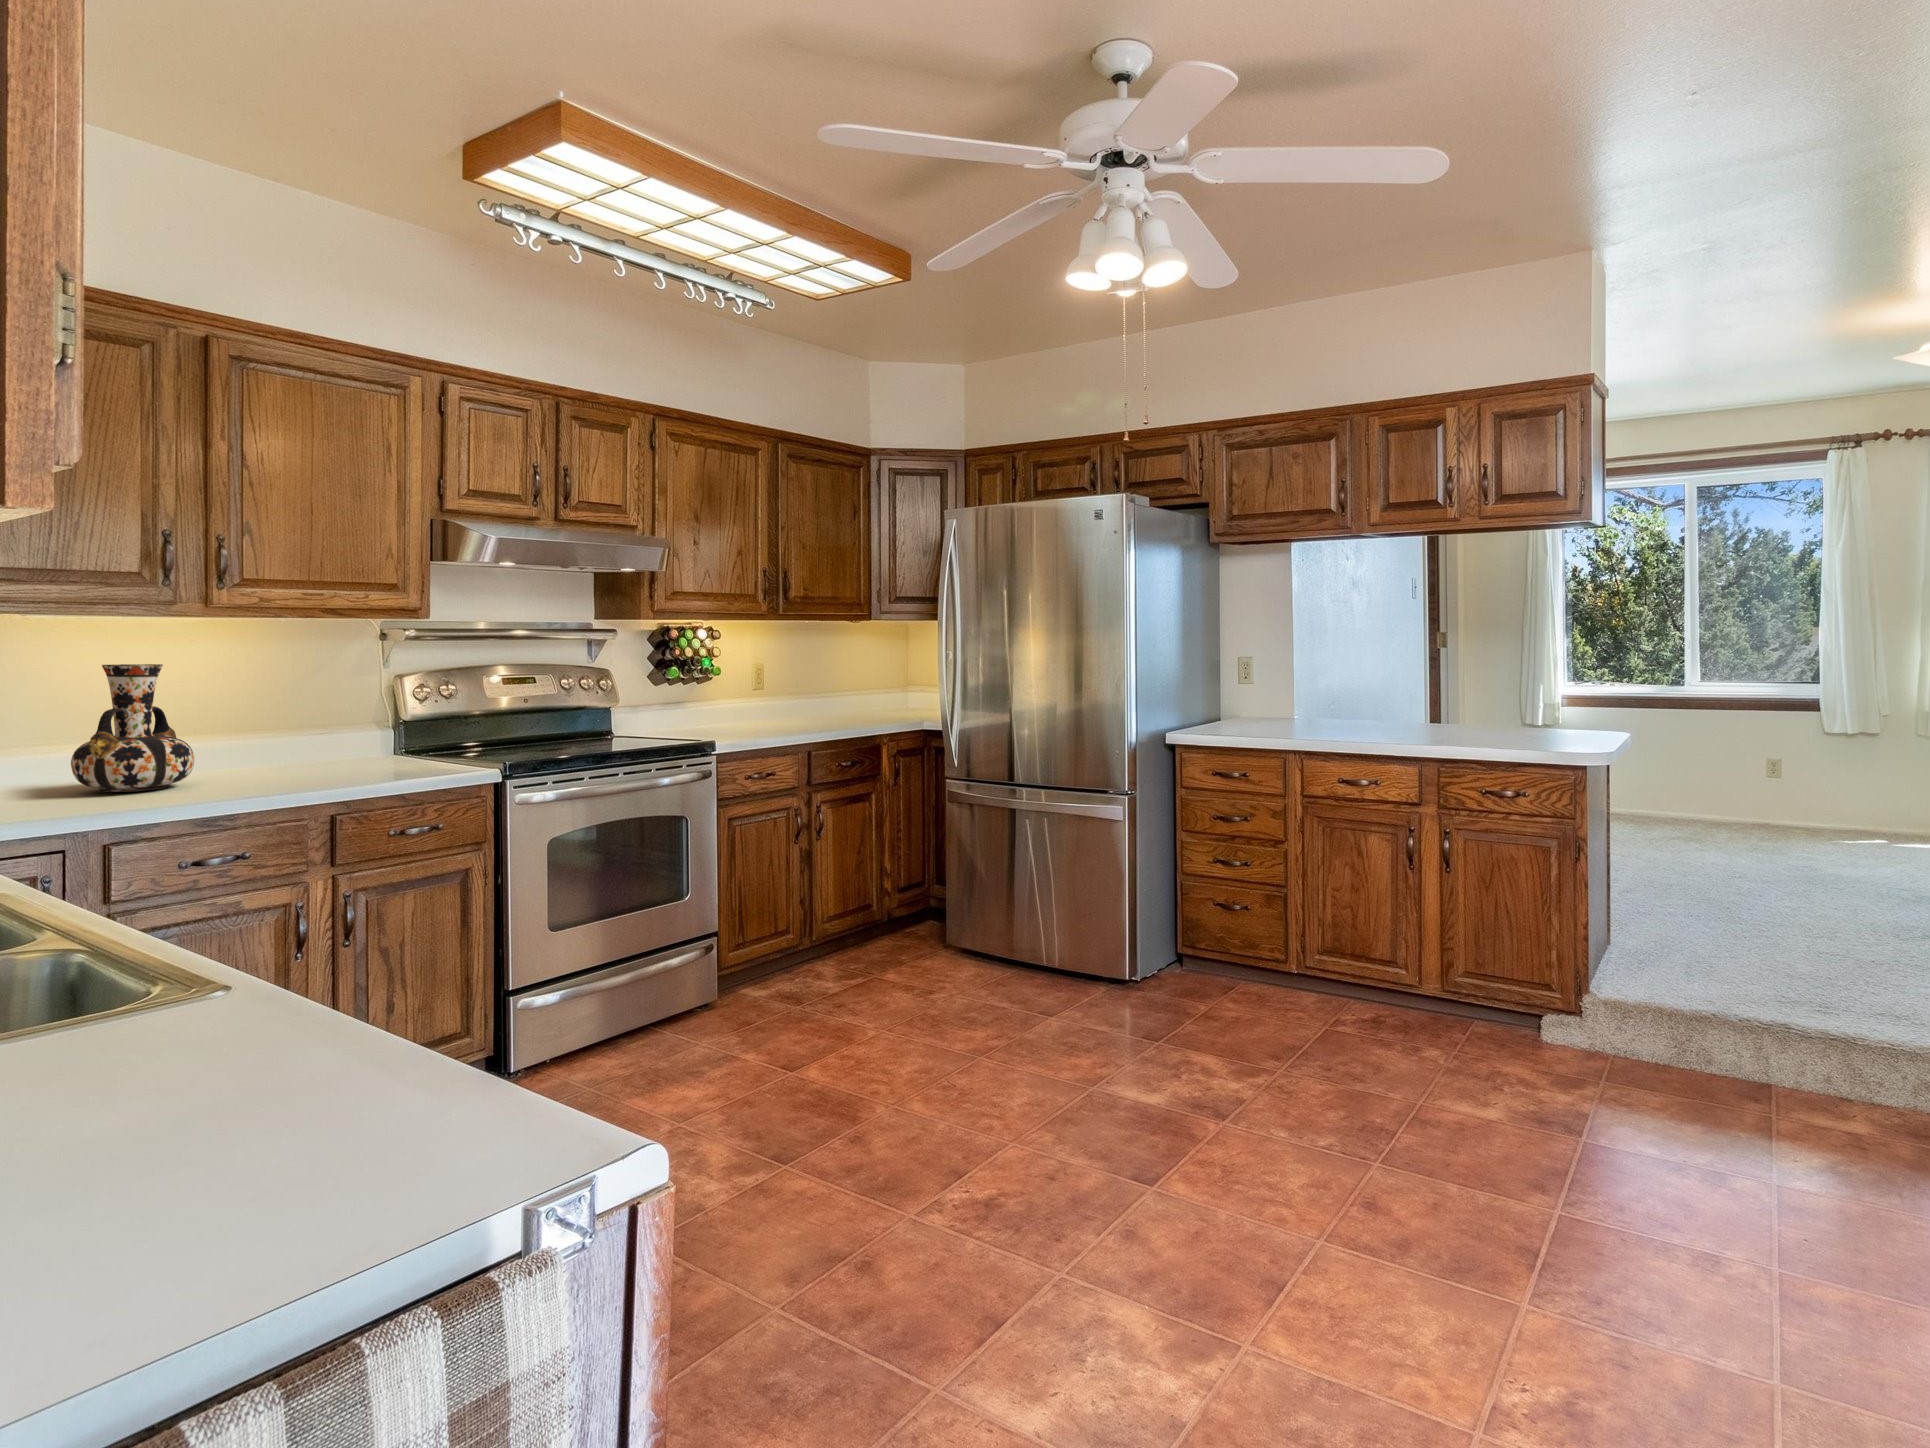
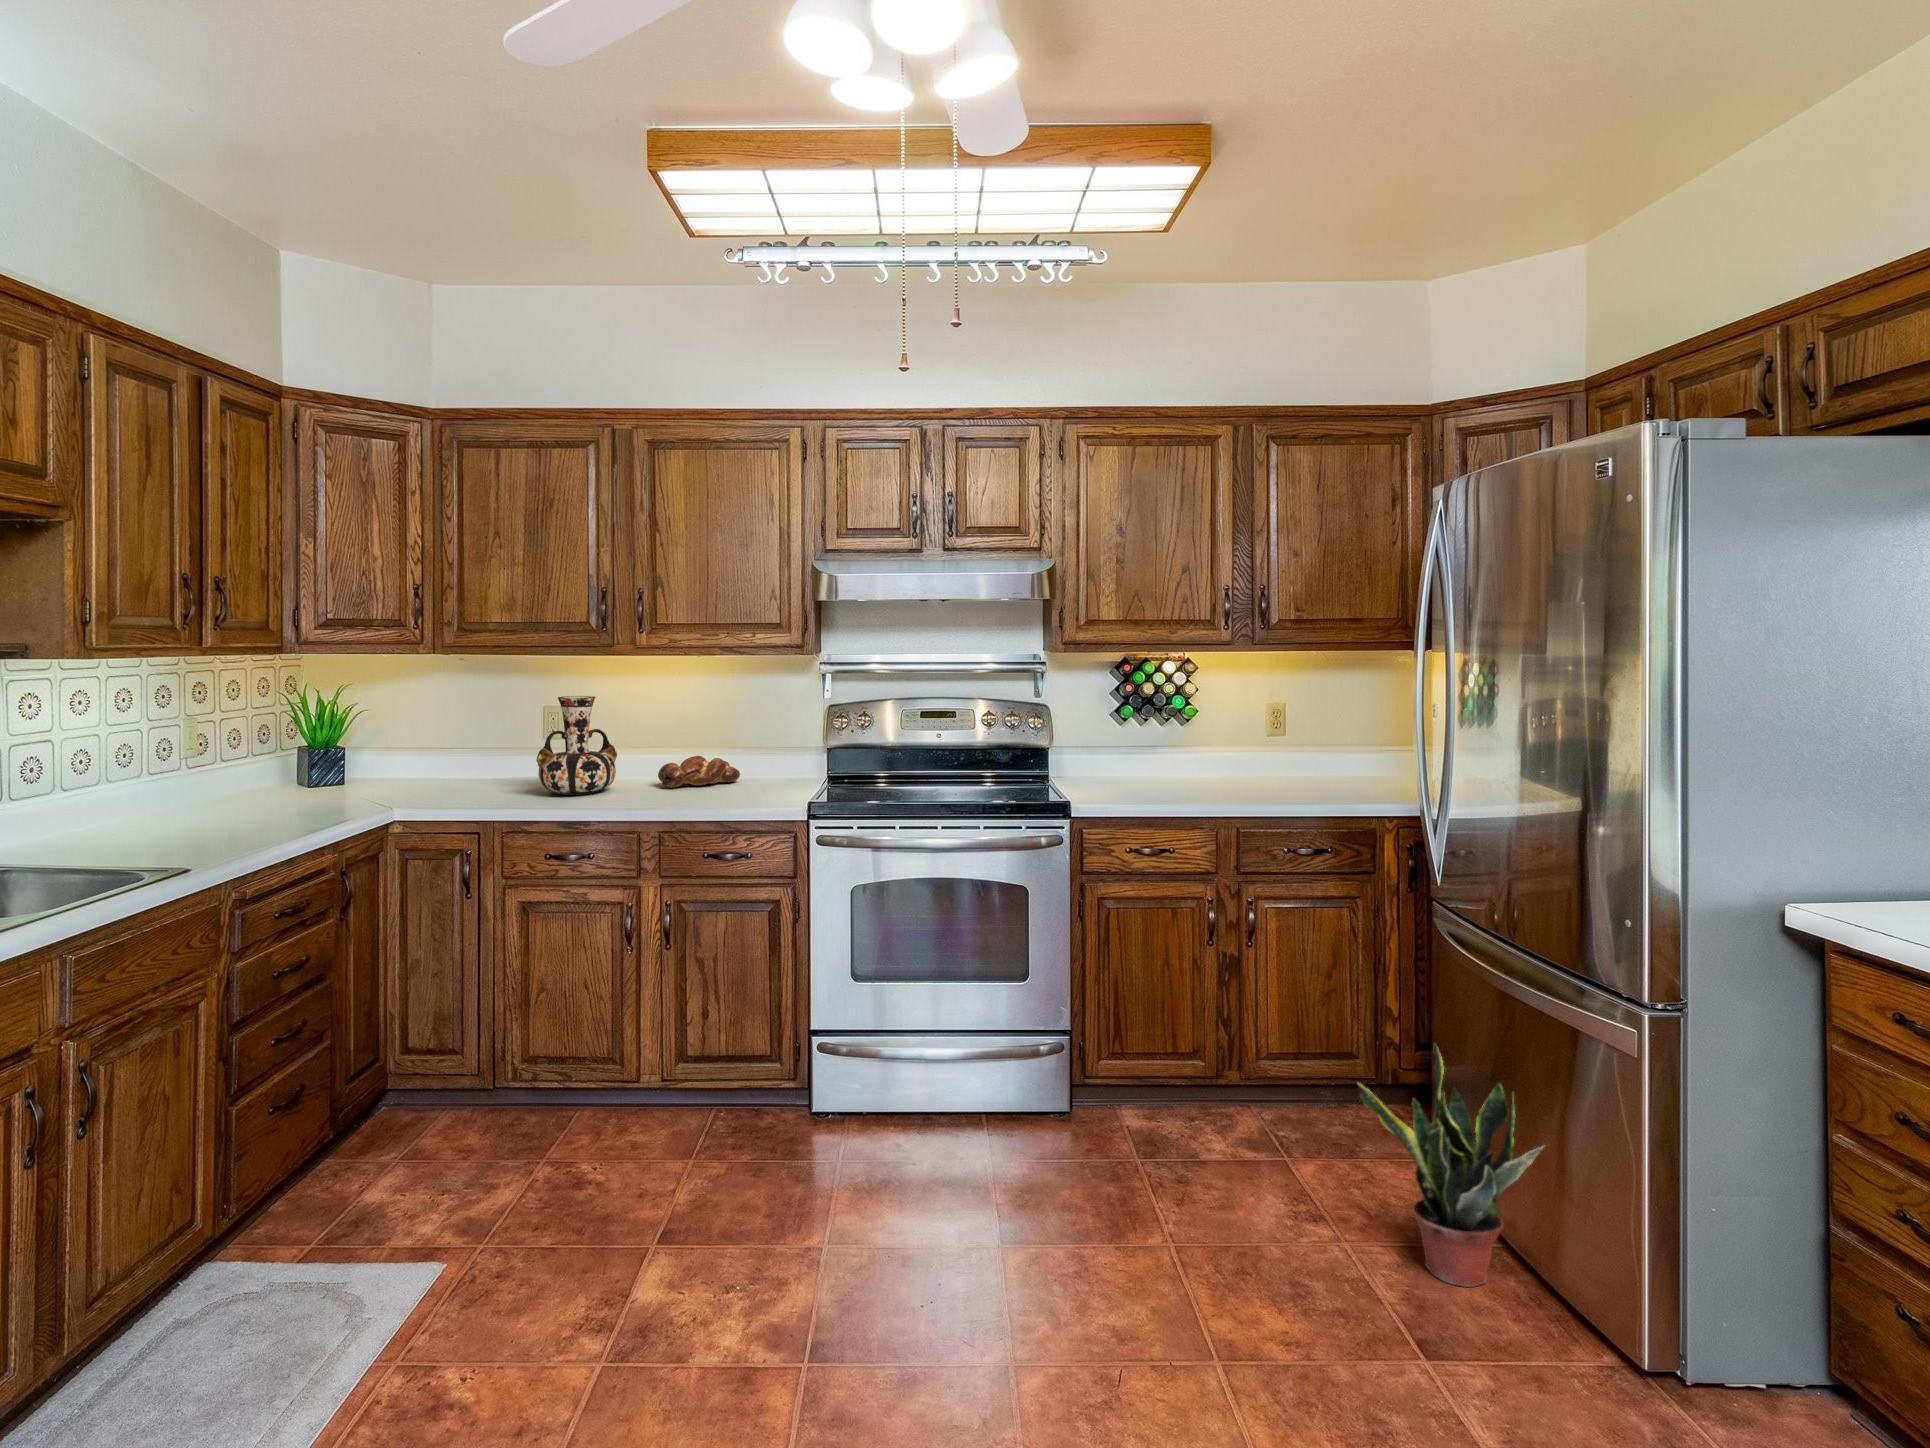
bread loaf: none [231,735,330,773] -> present [658,756,740,788]
potted plant: none [980,860,1077,997] -> present [1357,1045,1543,1287]

